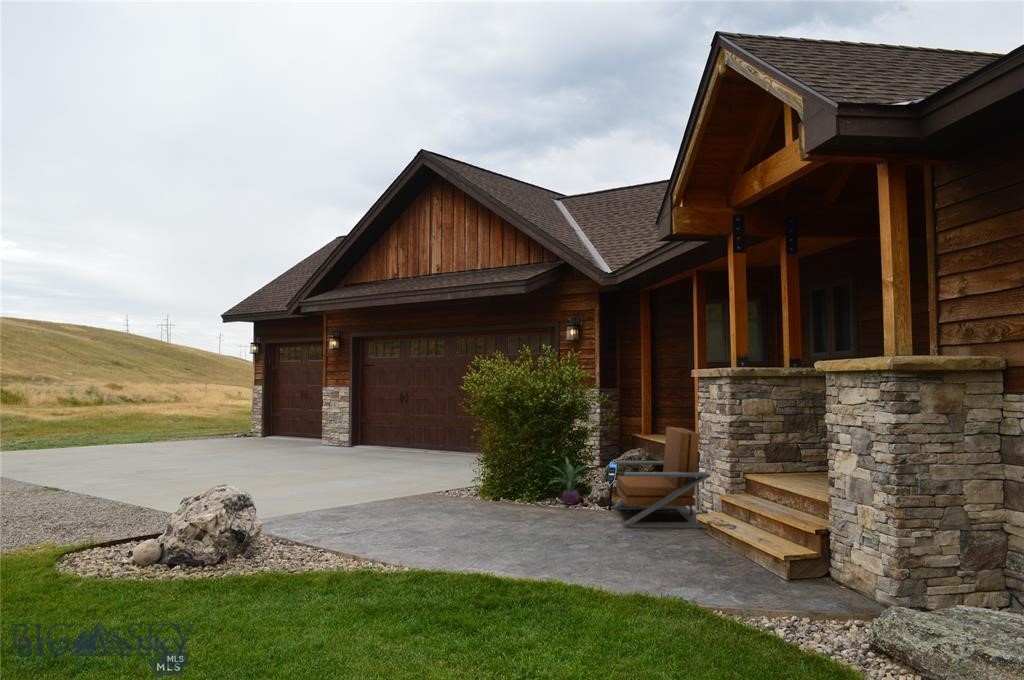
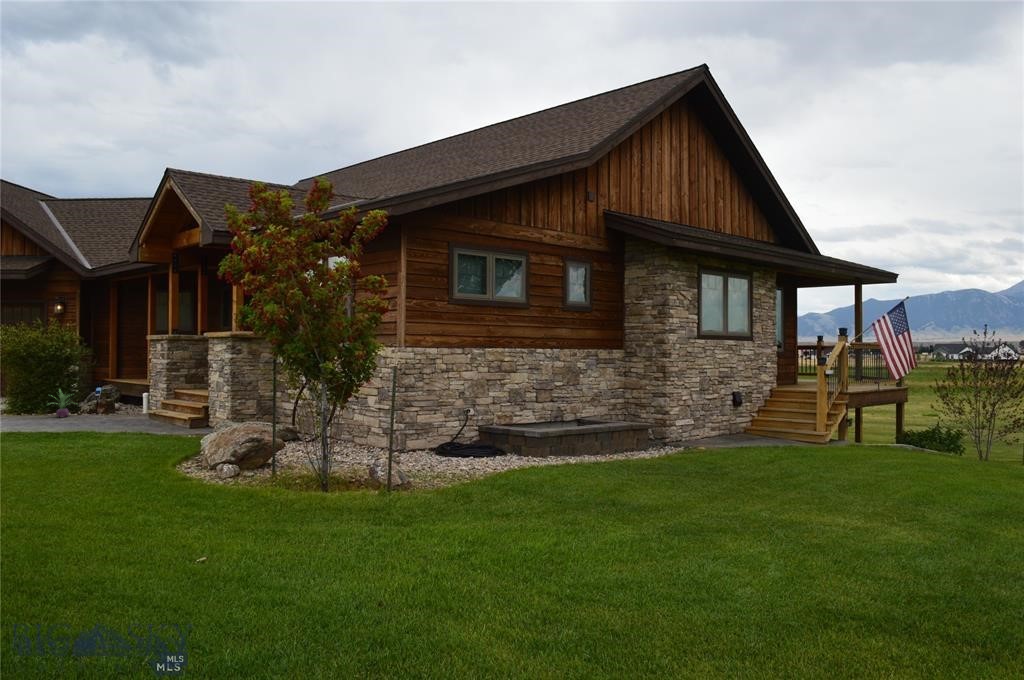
lounge chair: present [613,427,710,528] -> none [94,368,156,422]

